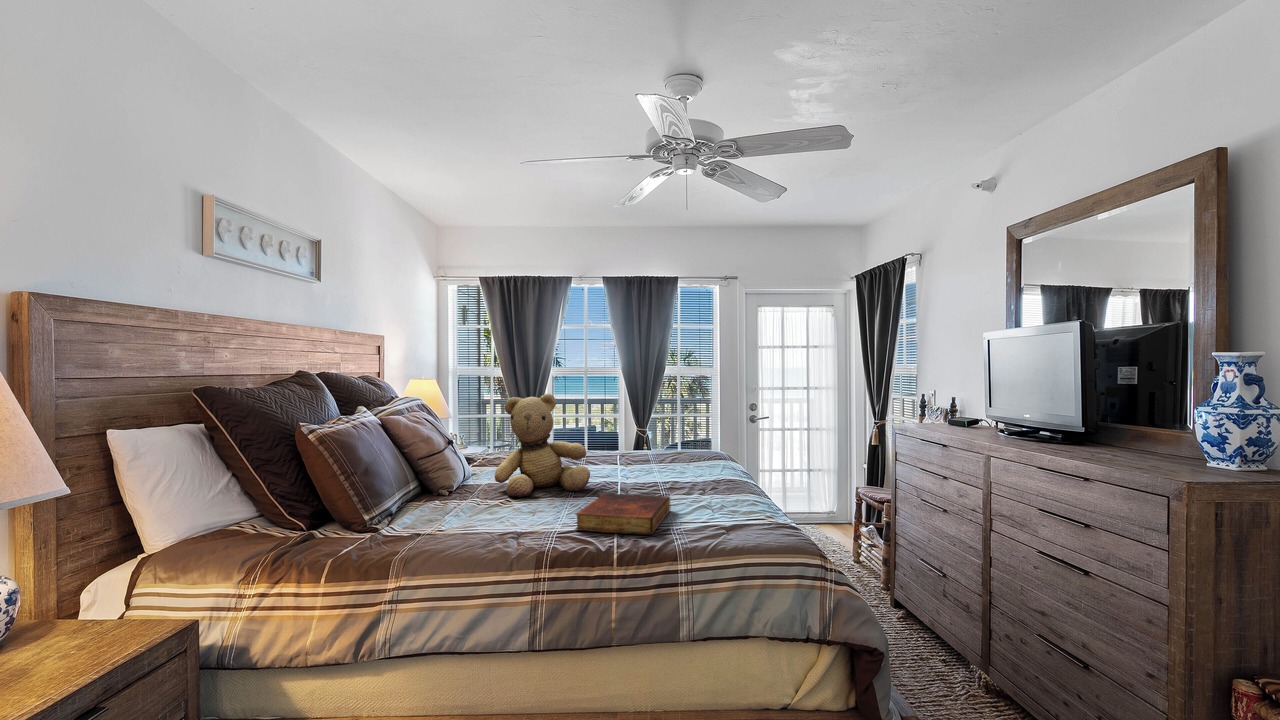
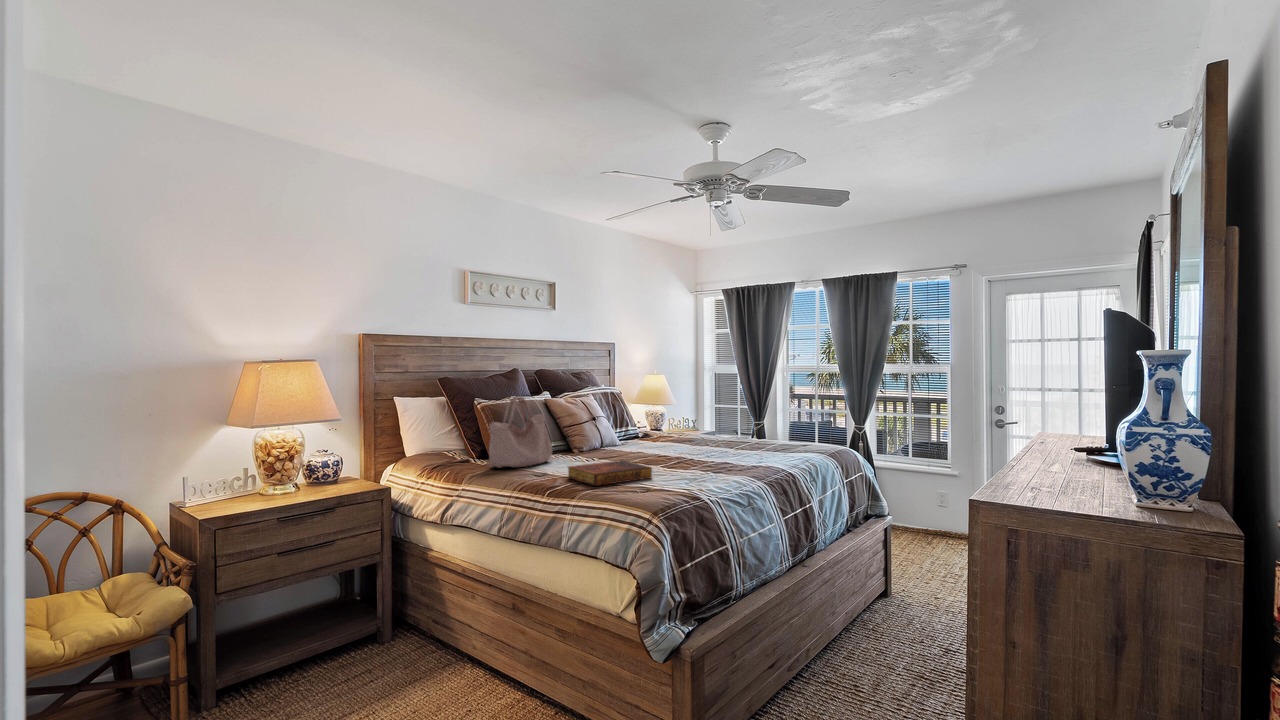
teddy bear: present [495,393,590,497] -> none [590,386,654,461]
handbag: none [397,414,470,537] -> present [489,397,552,468]

